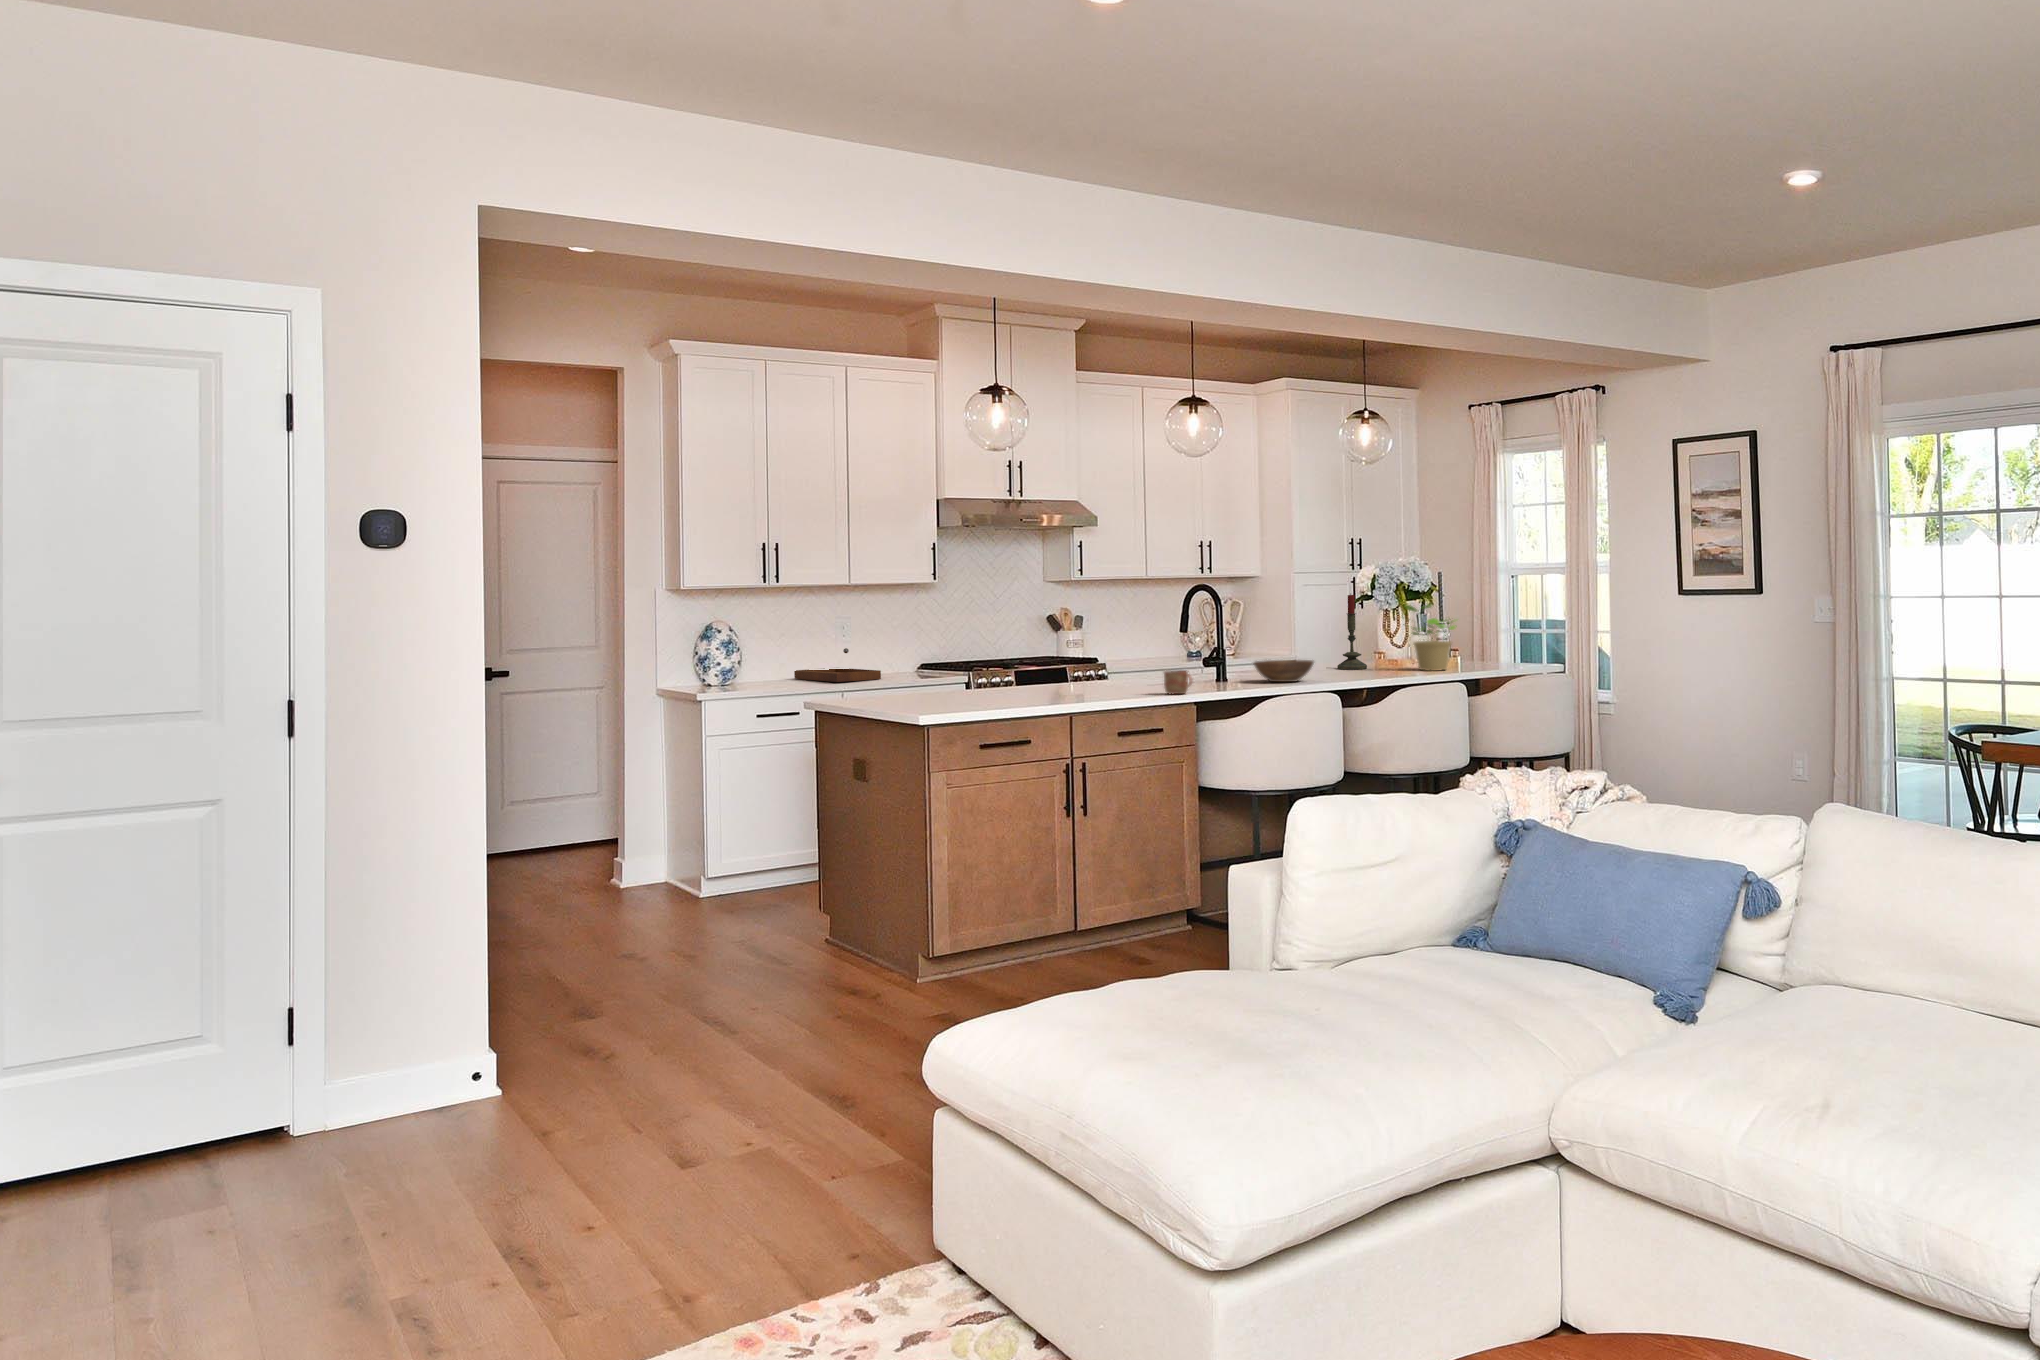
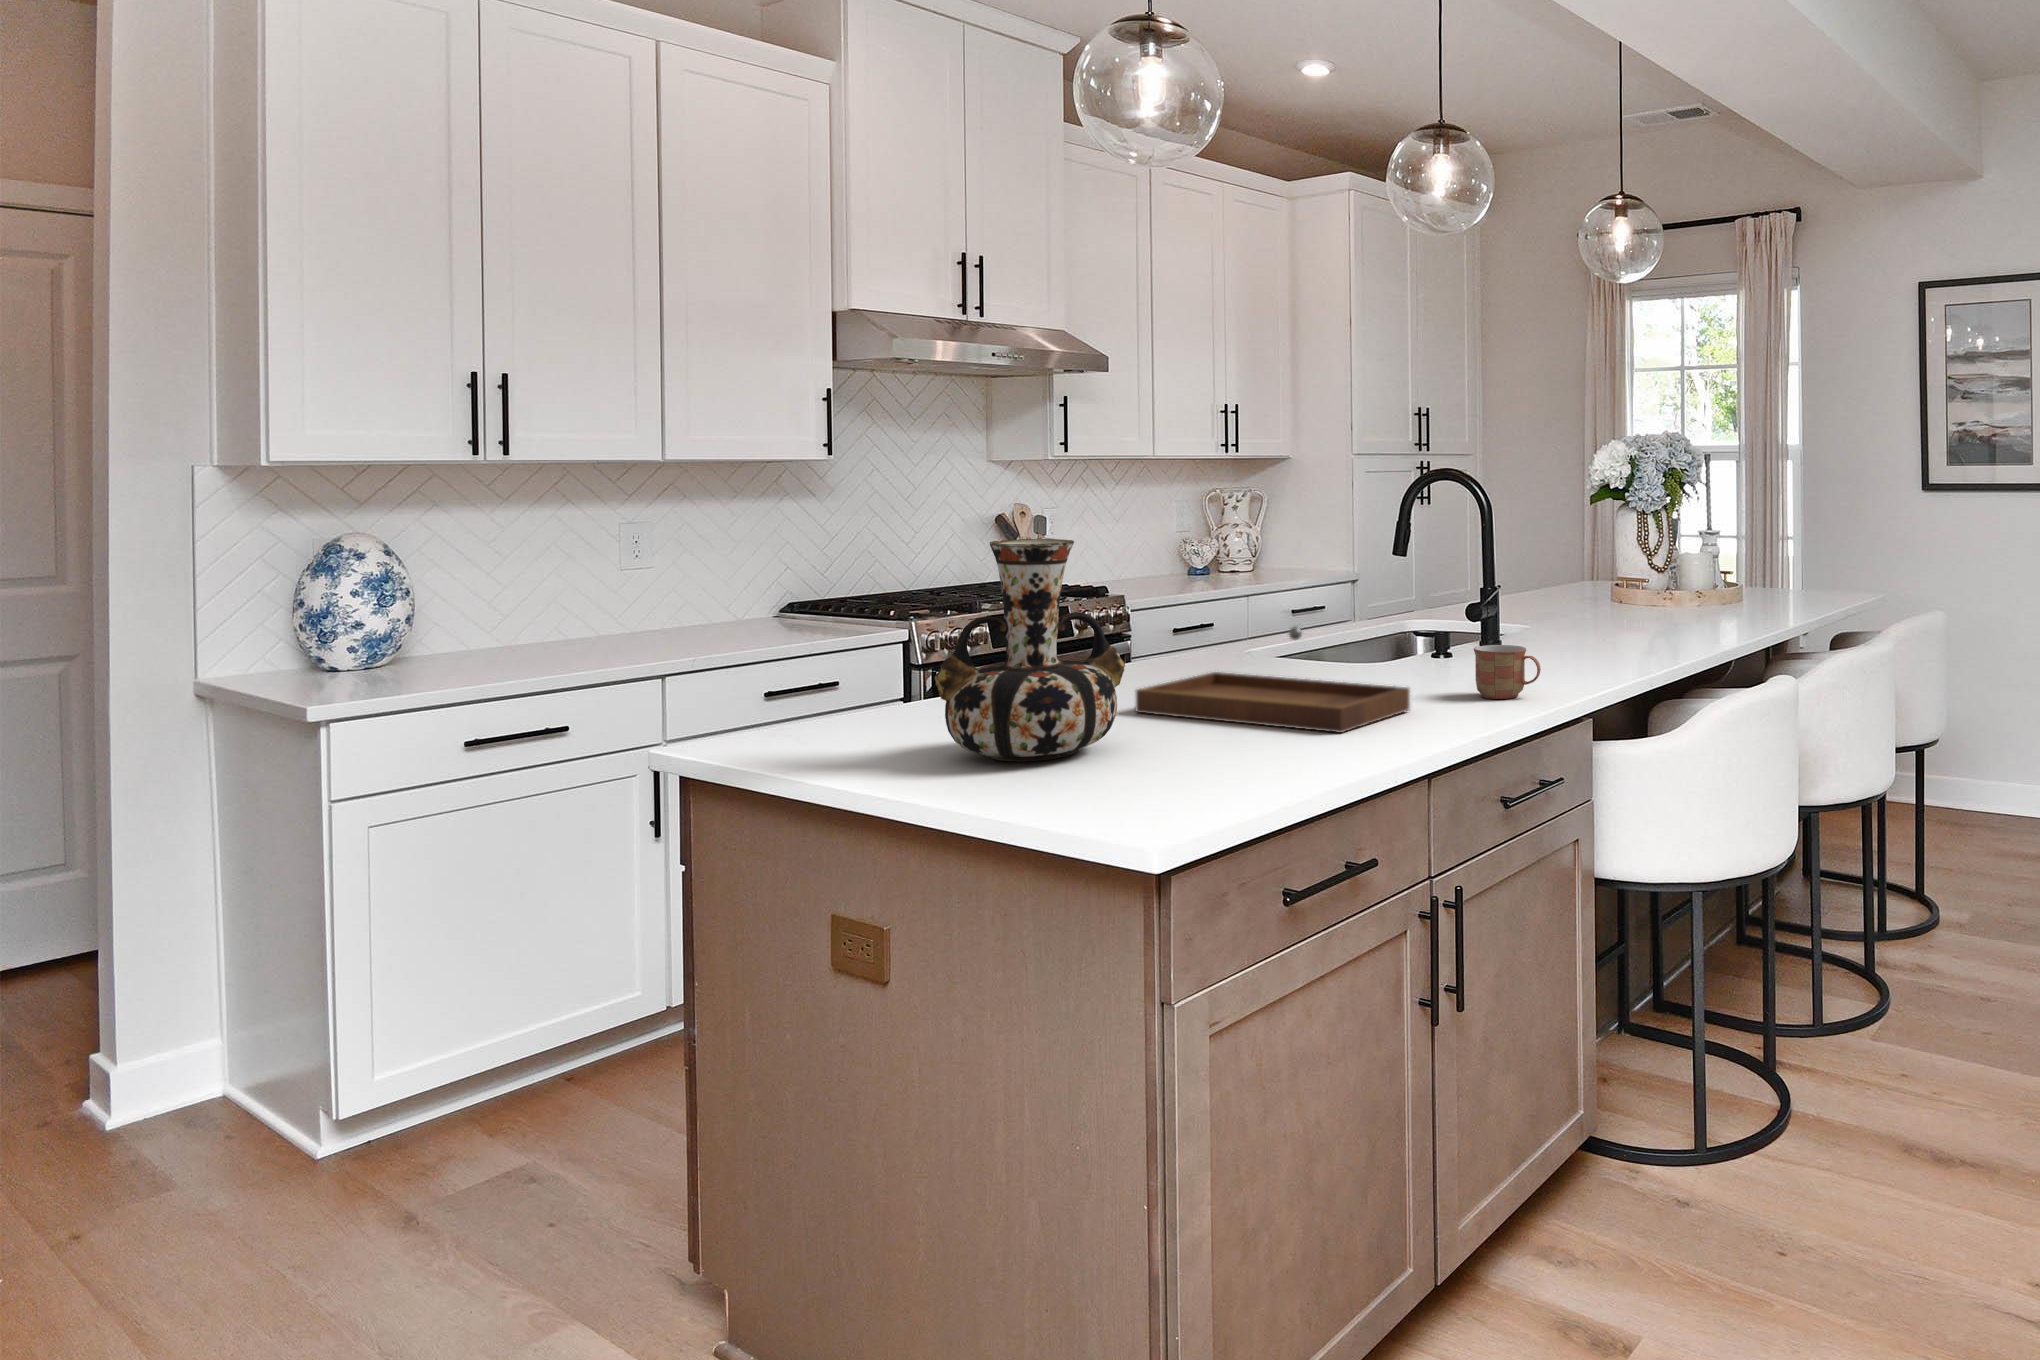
candle: present [1337,594,1367,670] -> none [1545,485,1593,610]
potted plant: present [1404,604,1455,671] -> none [1664,504,1758,611]
vase: none [901,615,979,704] -> present [935,539,1125,761]
tray: present [794,648,881,682] -> present [1136,627,1410,733]
bowl: present [1254,660,1314,682] -> none [1522,605,1634,649]

